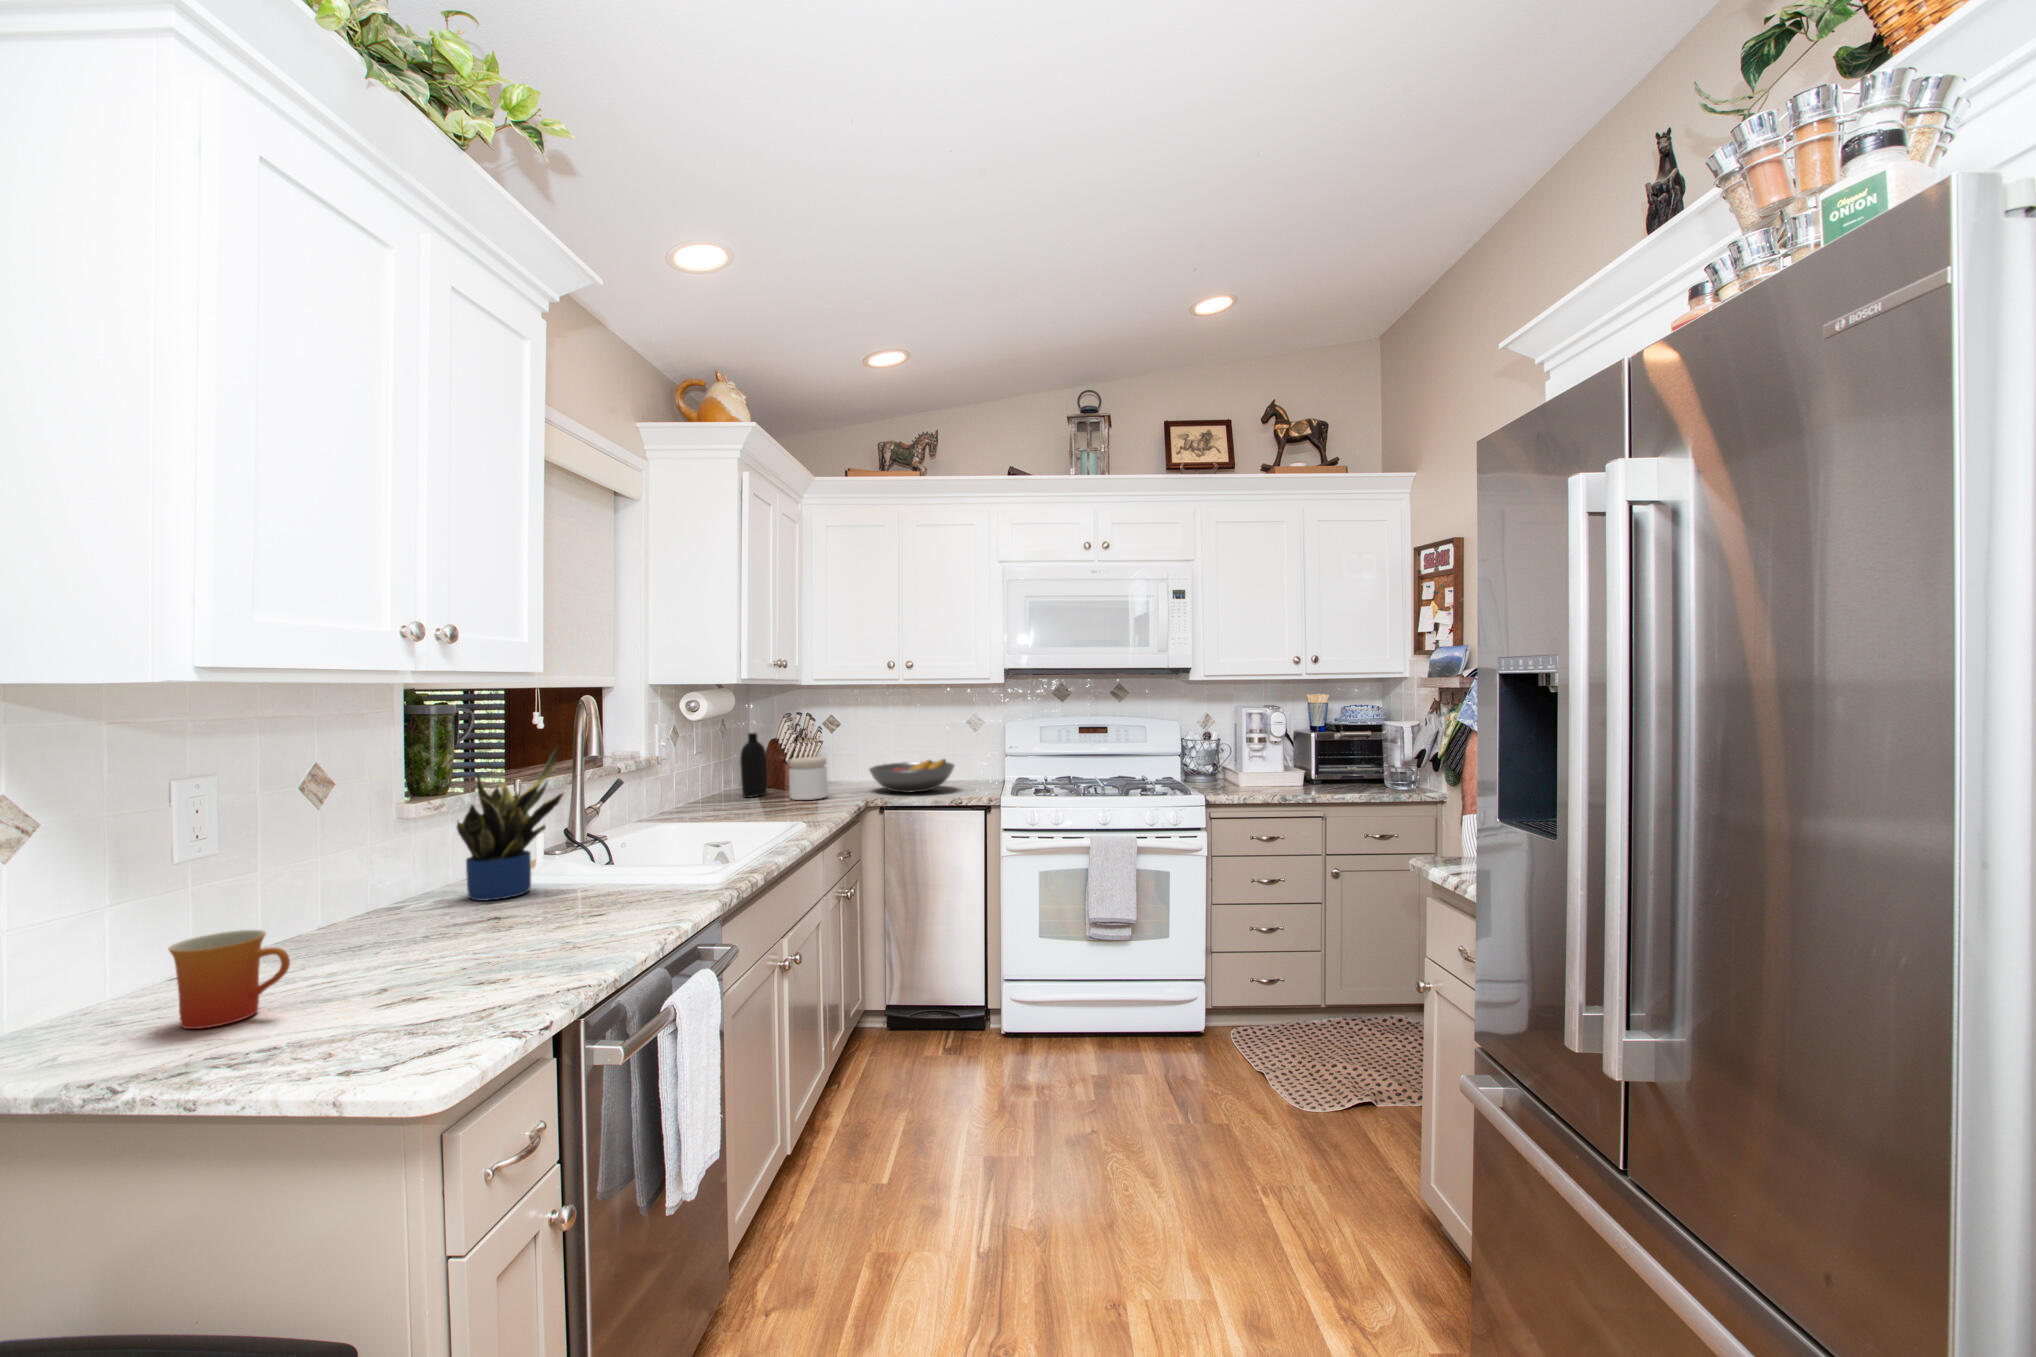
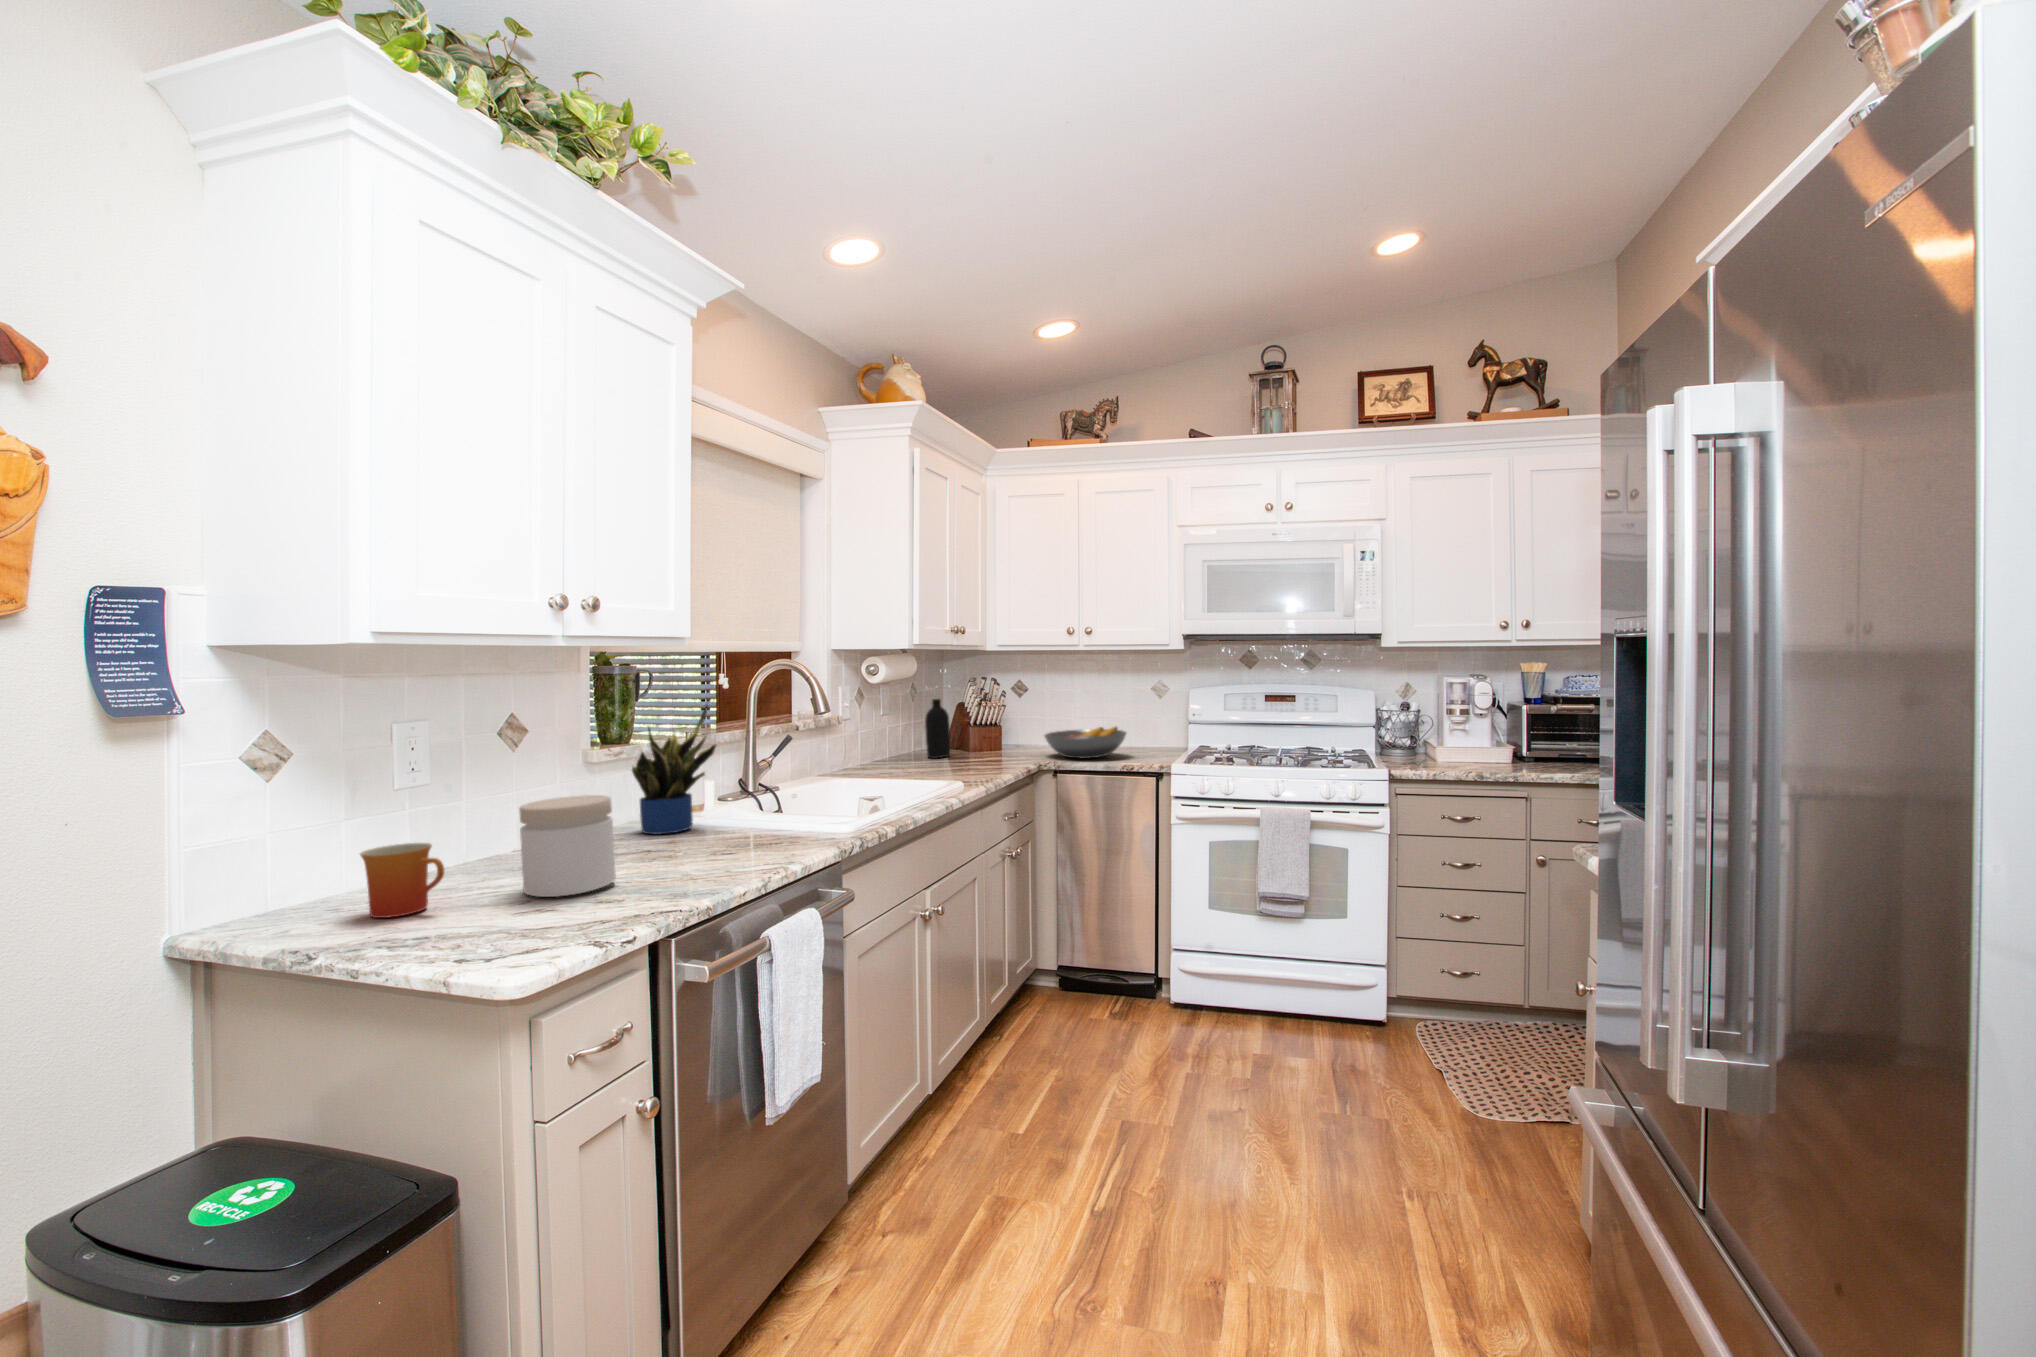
jar: present [789,757,828,800] -> present [519,795,616,897]

